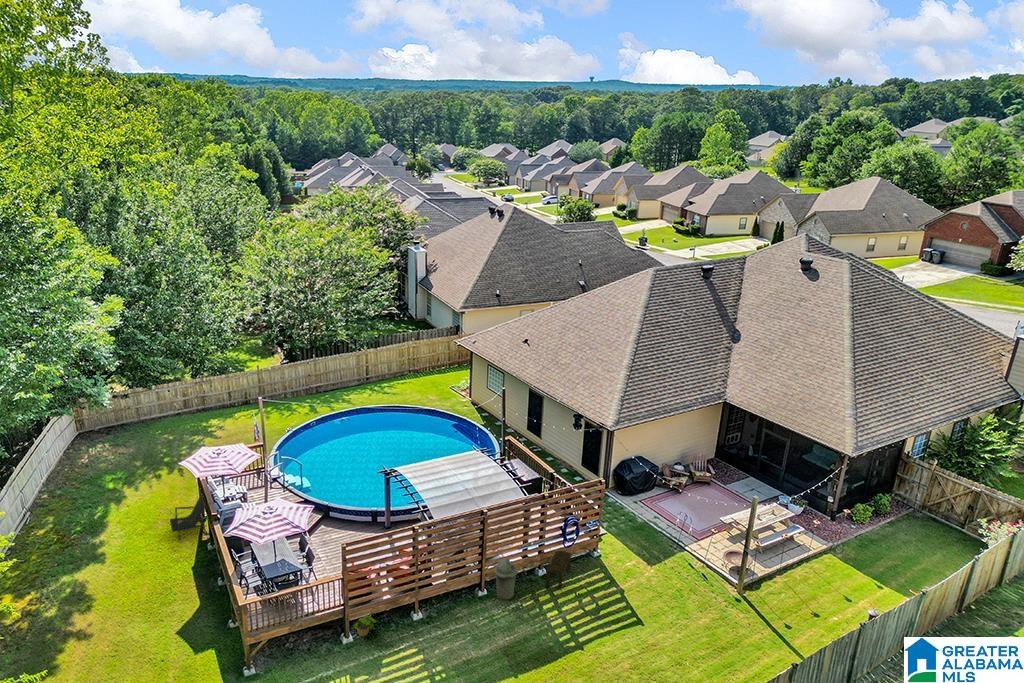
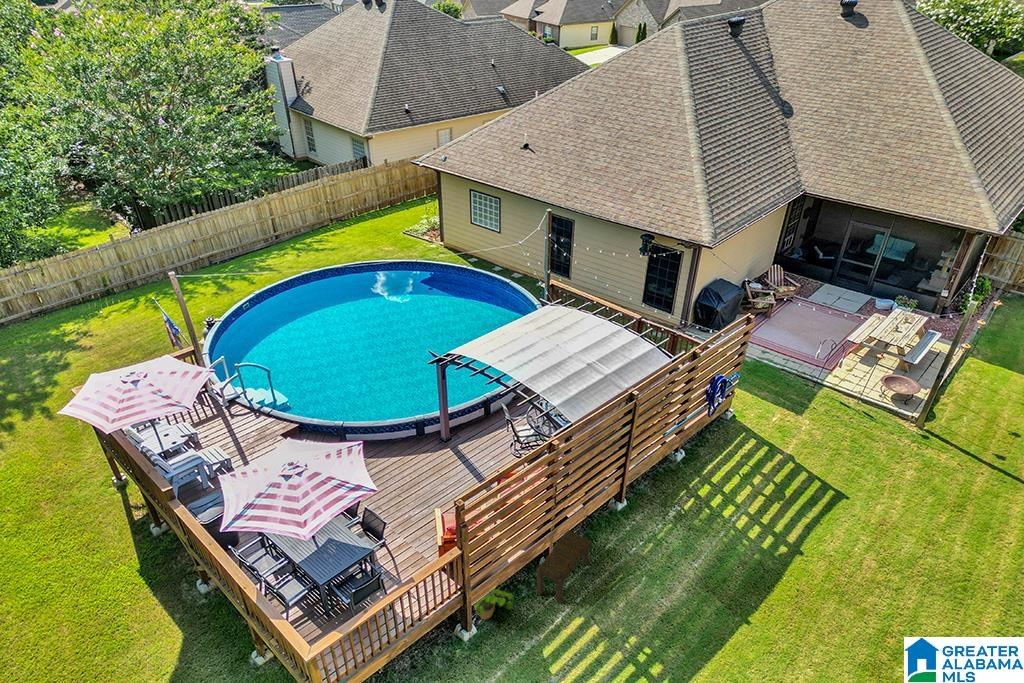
lounge chair: present [170,496,206,542] -> none [65,452,137,534]
bench: present [546,551,572,589] -> present [537,530,592,603]
trash can: present [495,558,518,600] -> none [638,451,673,508]

